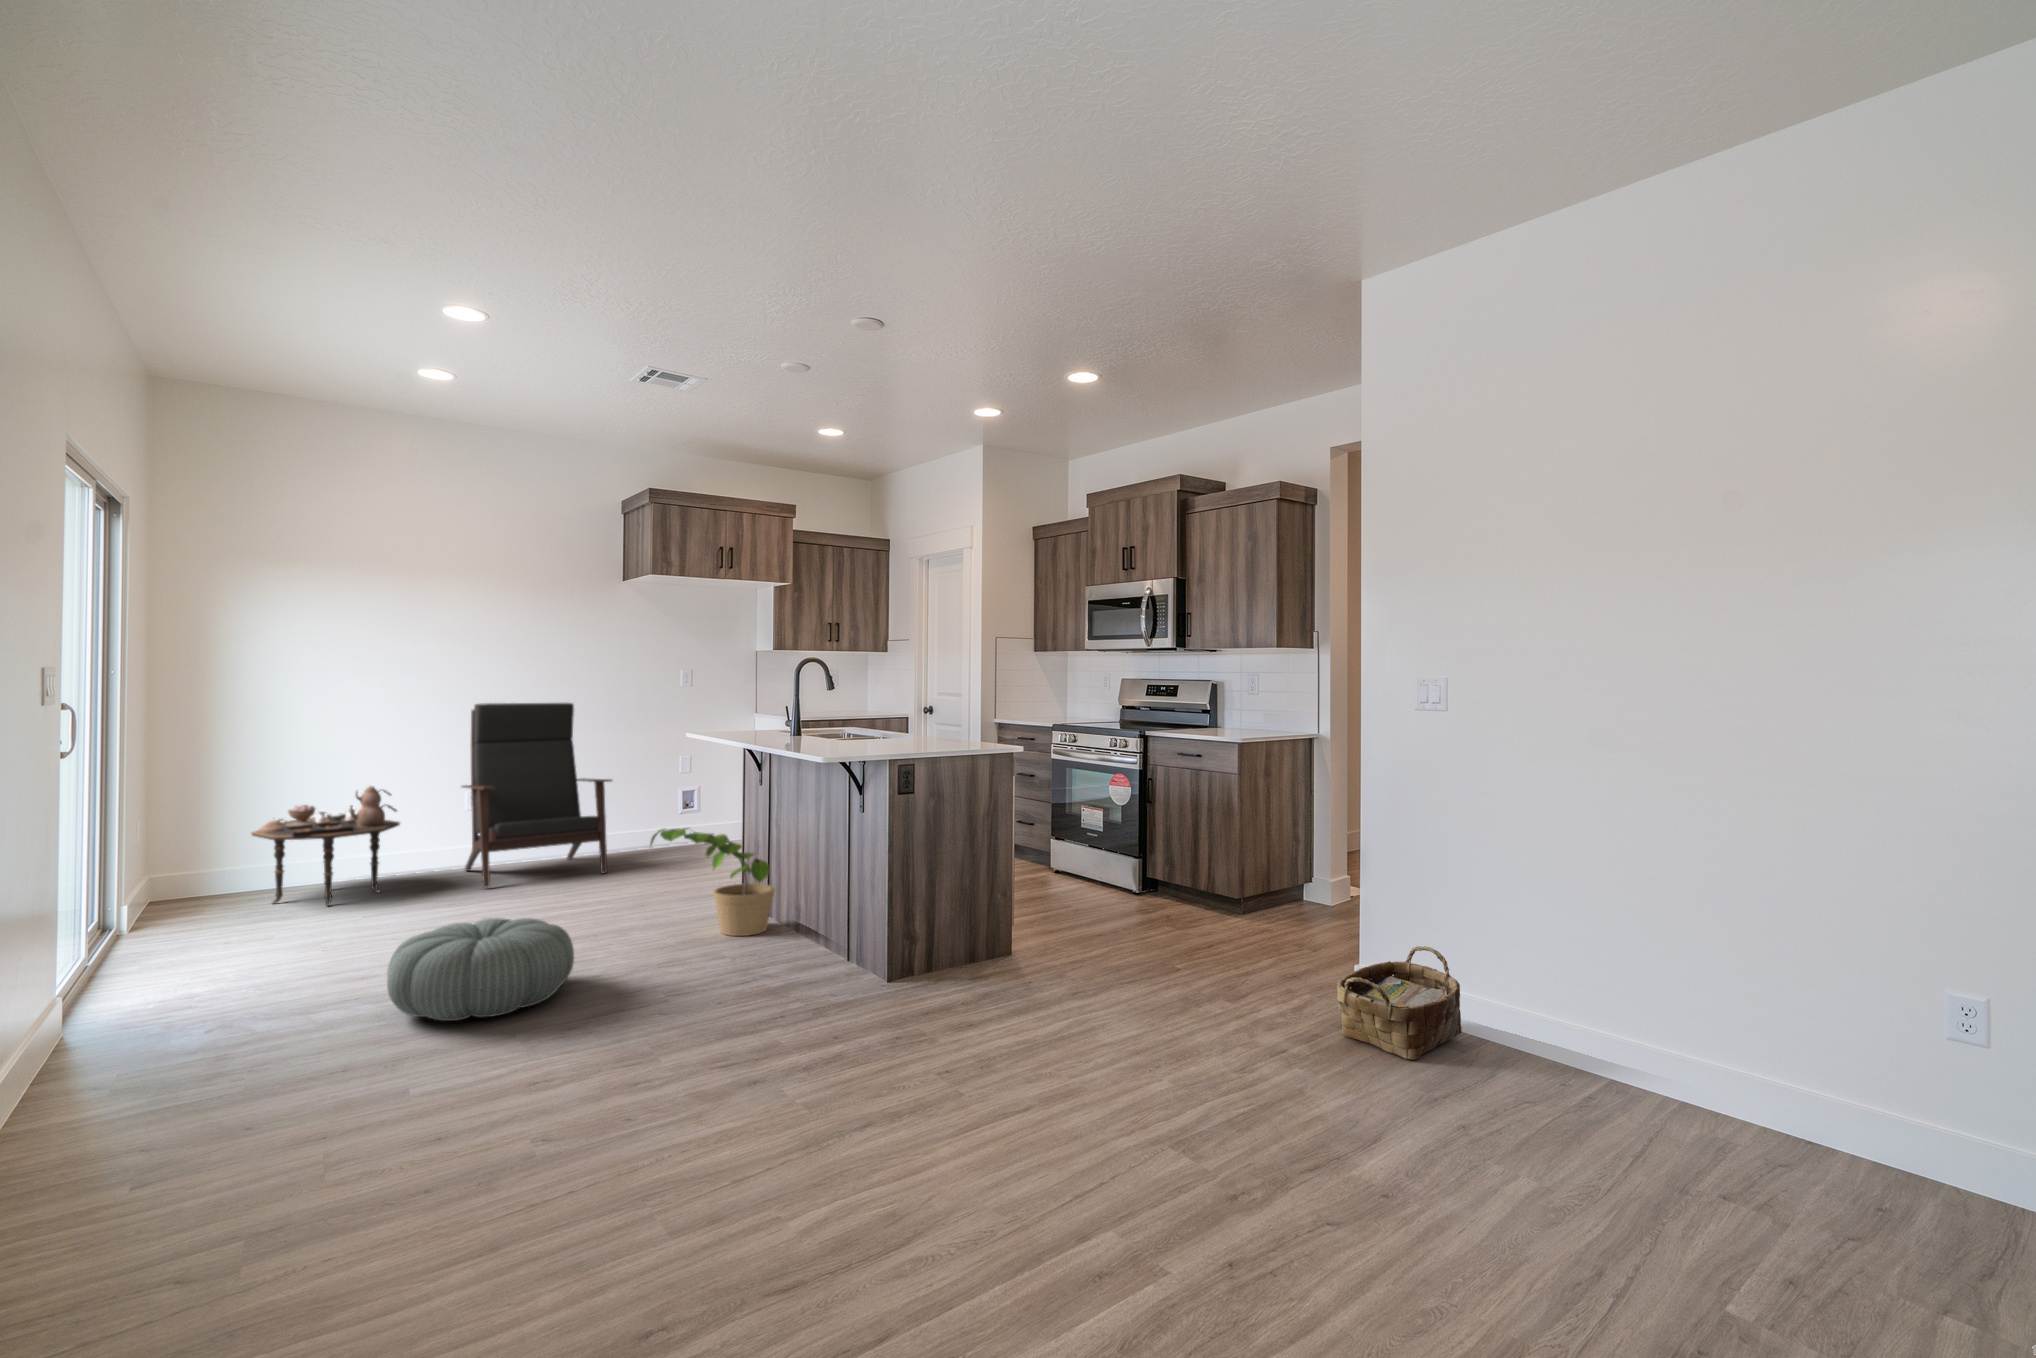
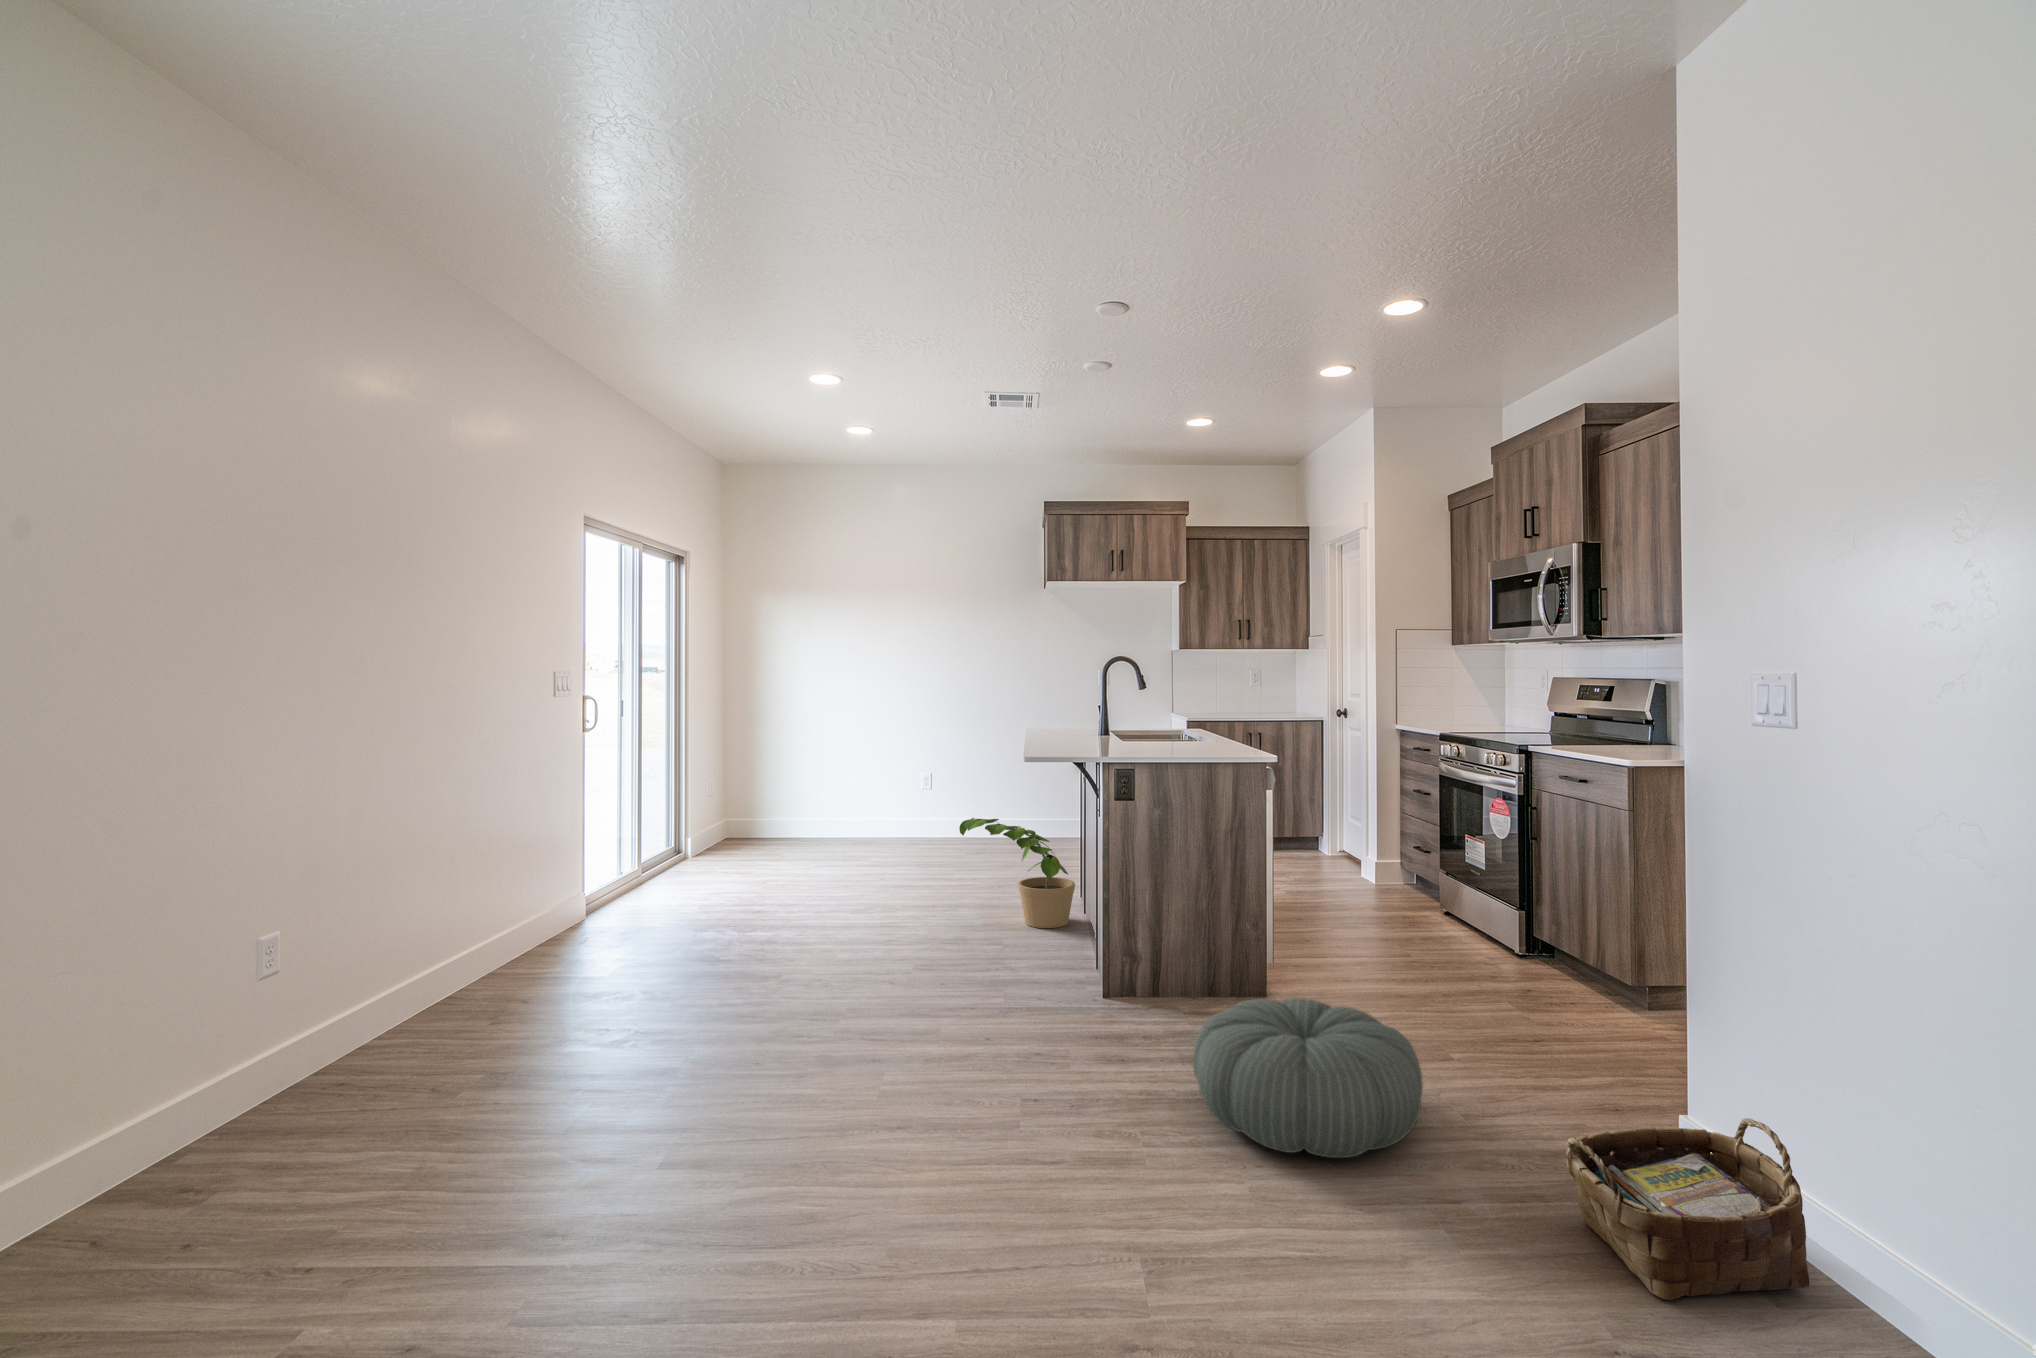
lounge chair: present [462,703,612,888] -> none [909,699,1014,854]
side table: present [251,786,400,906] -> none [769,763,863,855]
pouf: present [387,918,574,1021] -> present [1193,998,1423,1158]

